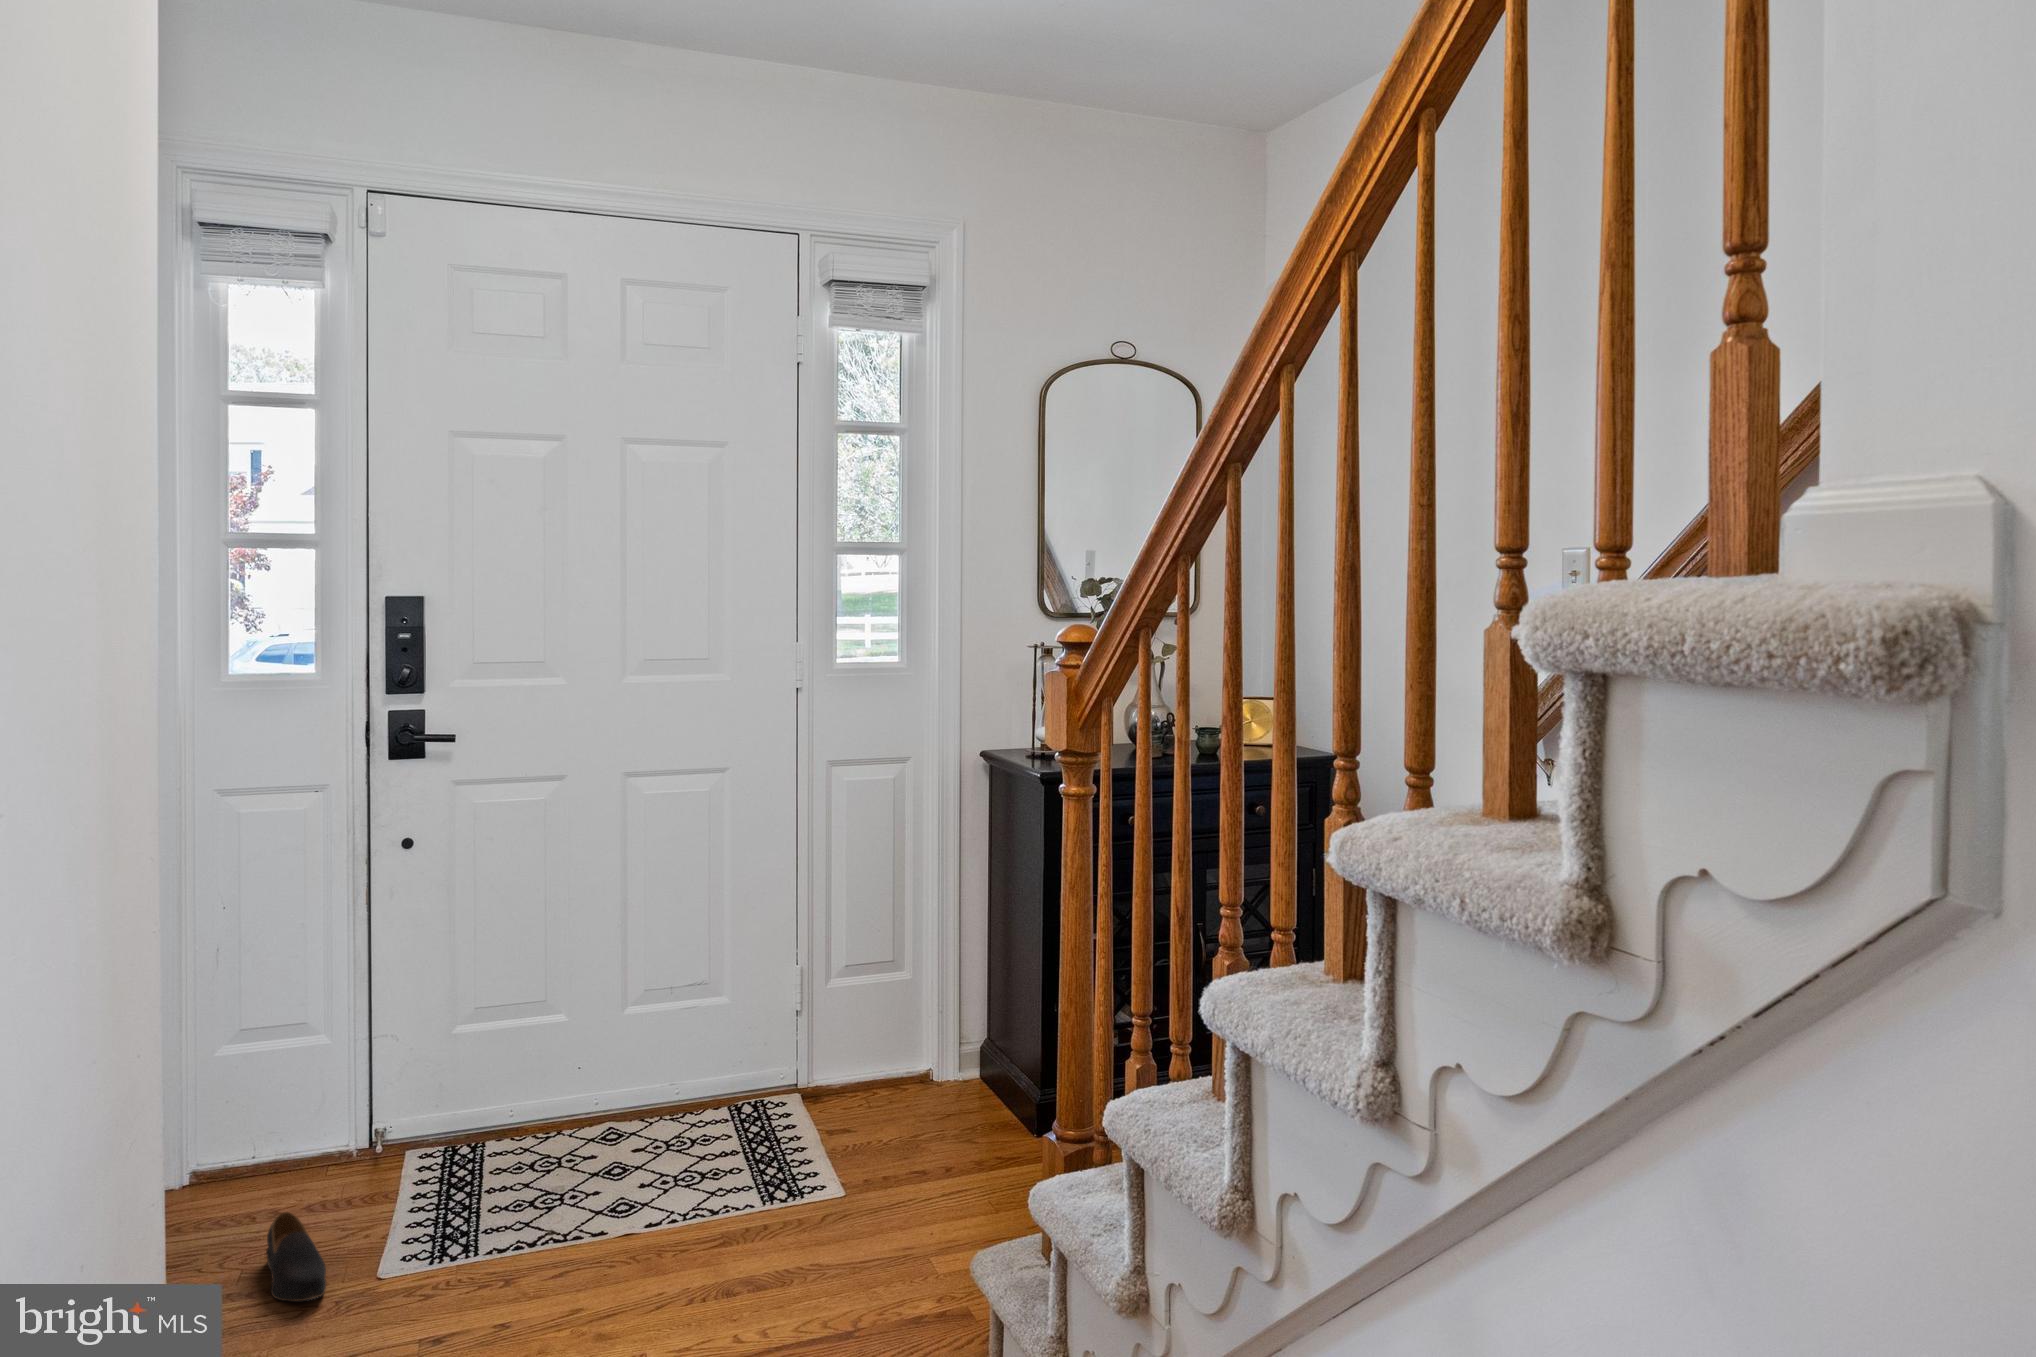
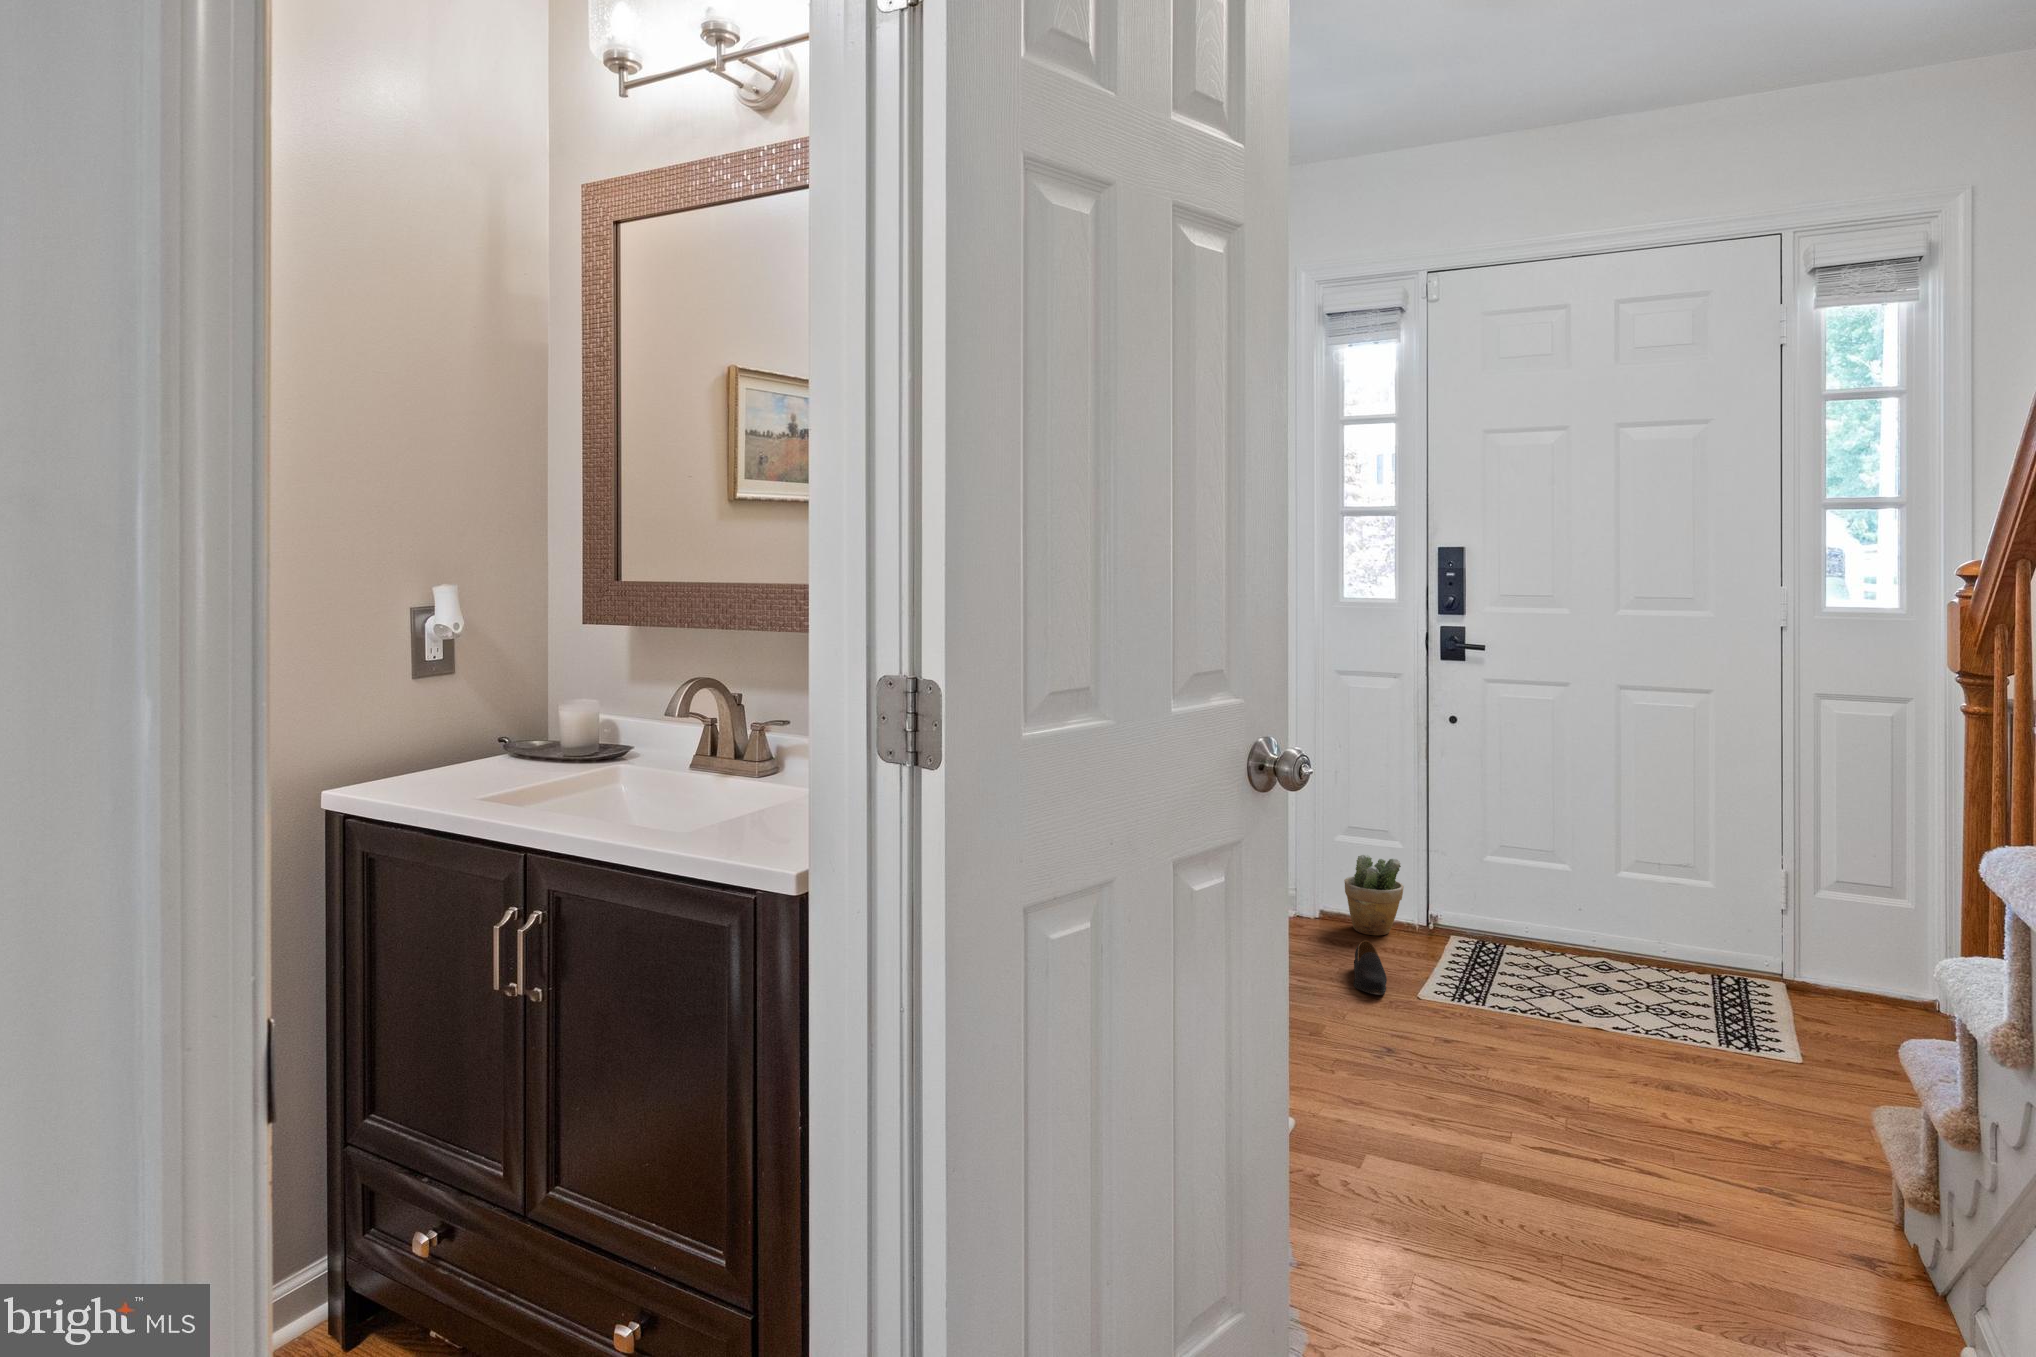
potted plant: none [234,1067,331,1192] -> present [1344,855,1404,935]

